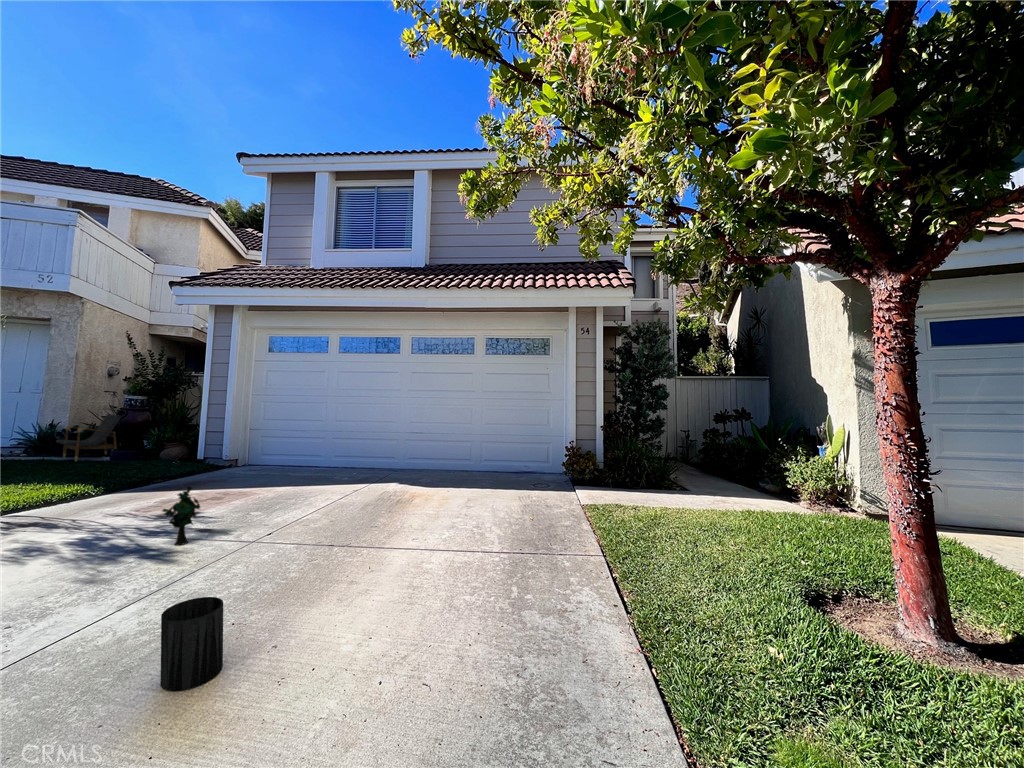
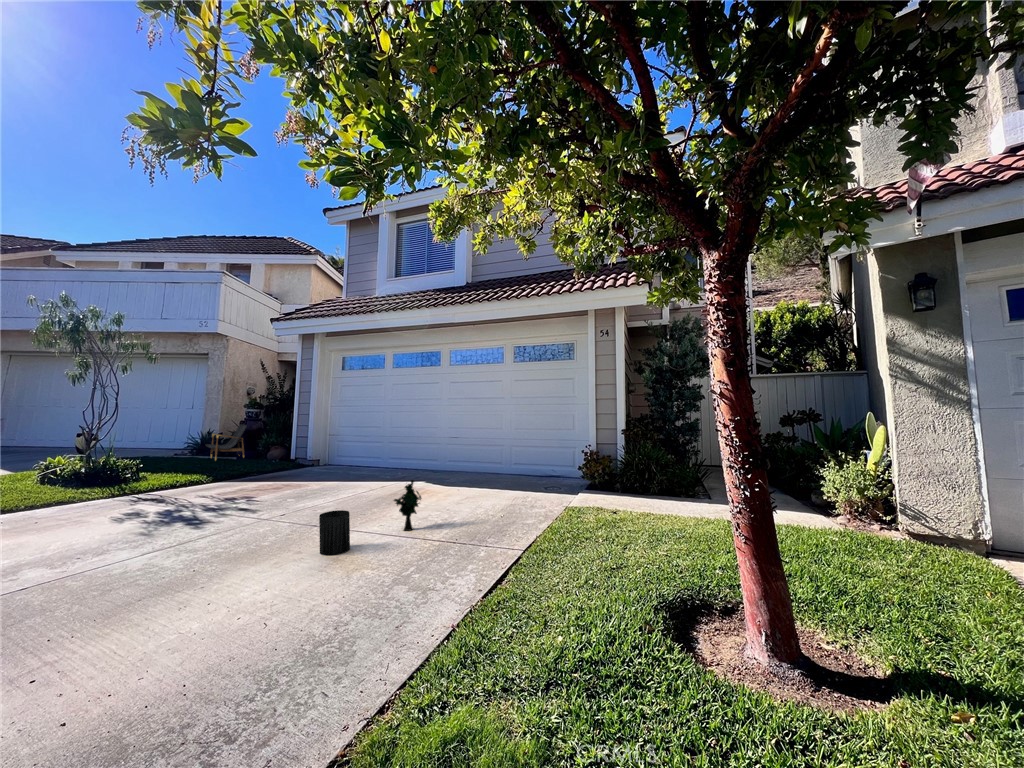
decorative plant: present [162,487,200,545] -> present [394,480,422,531]
trash can: present [161,597,223,691] -> present [319,510,350,555]

